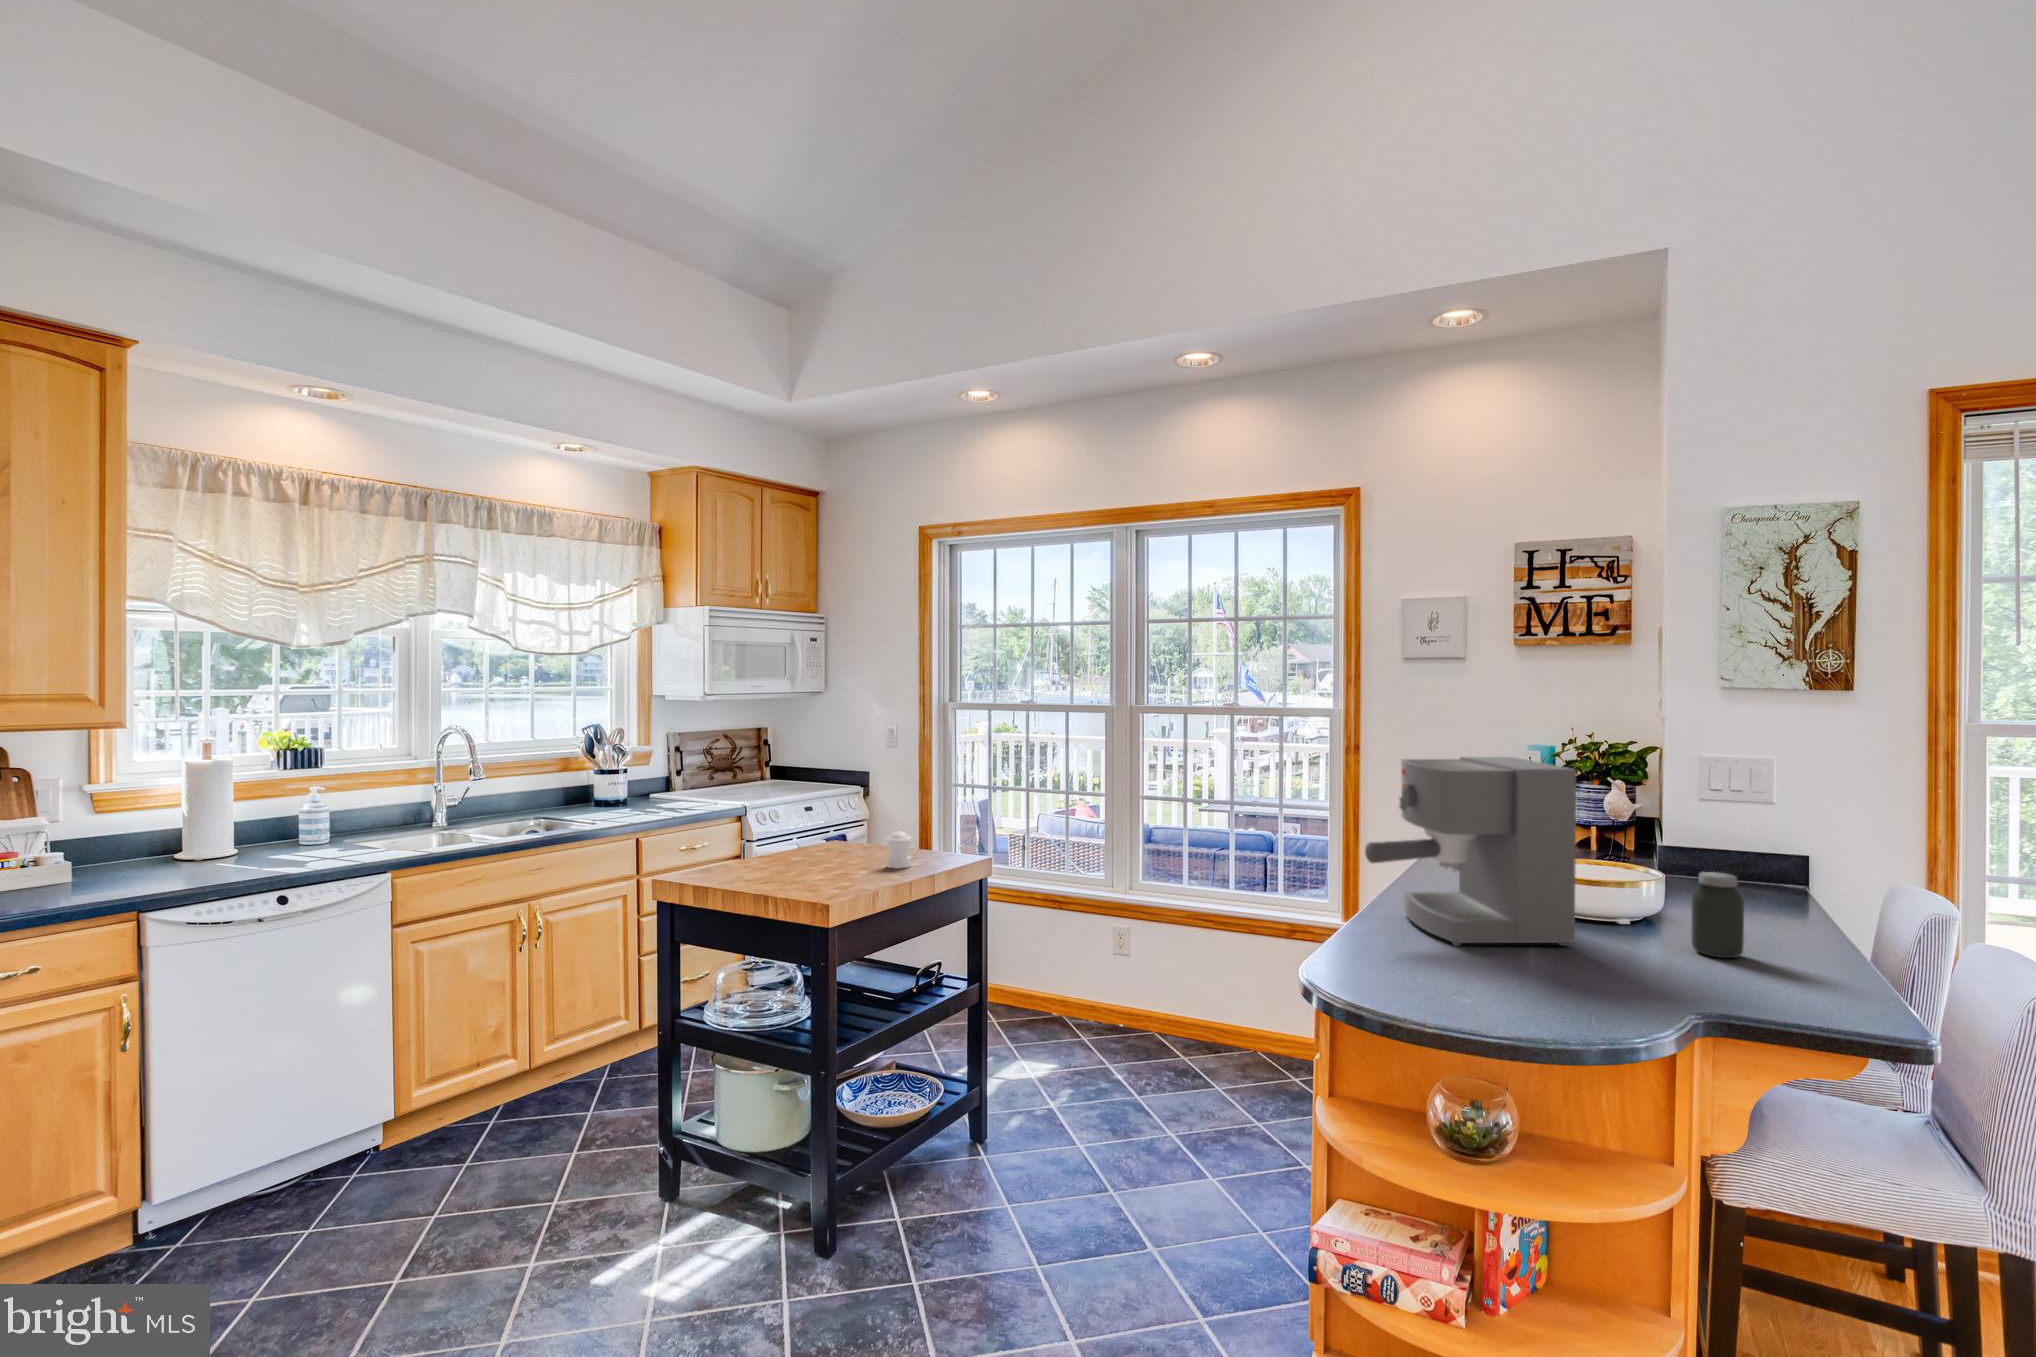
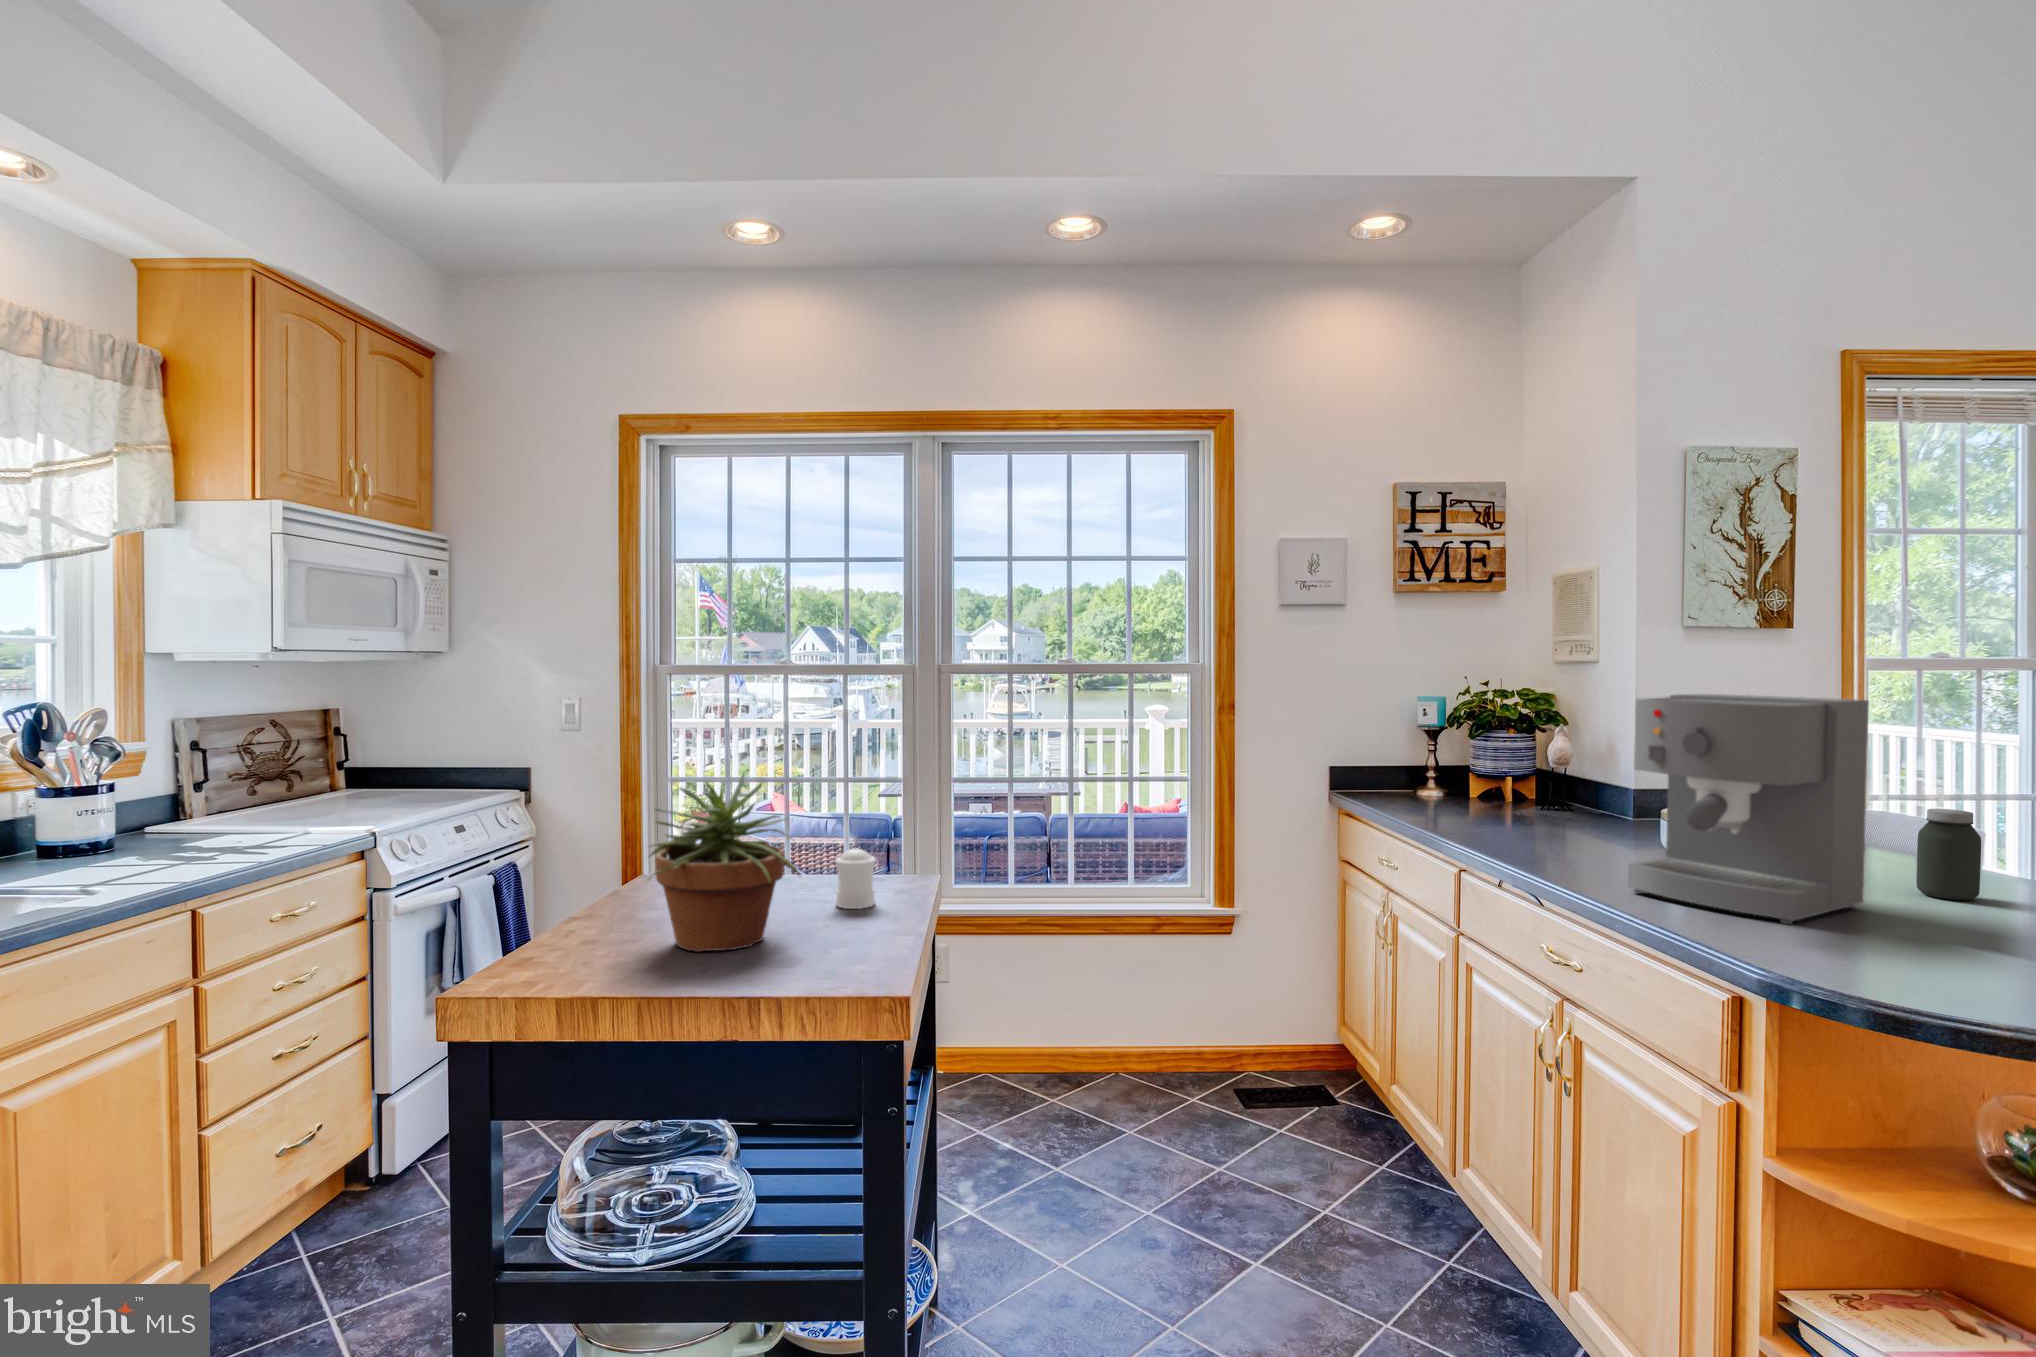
potted plant: none [743,780,853,878] -> present [650,773,799,952]

